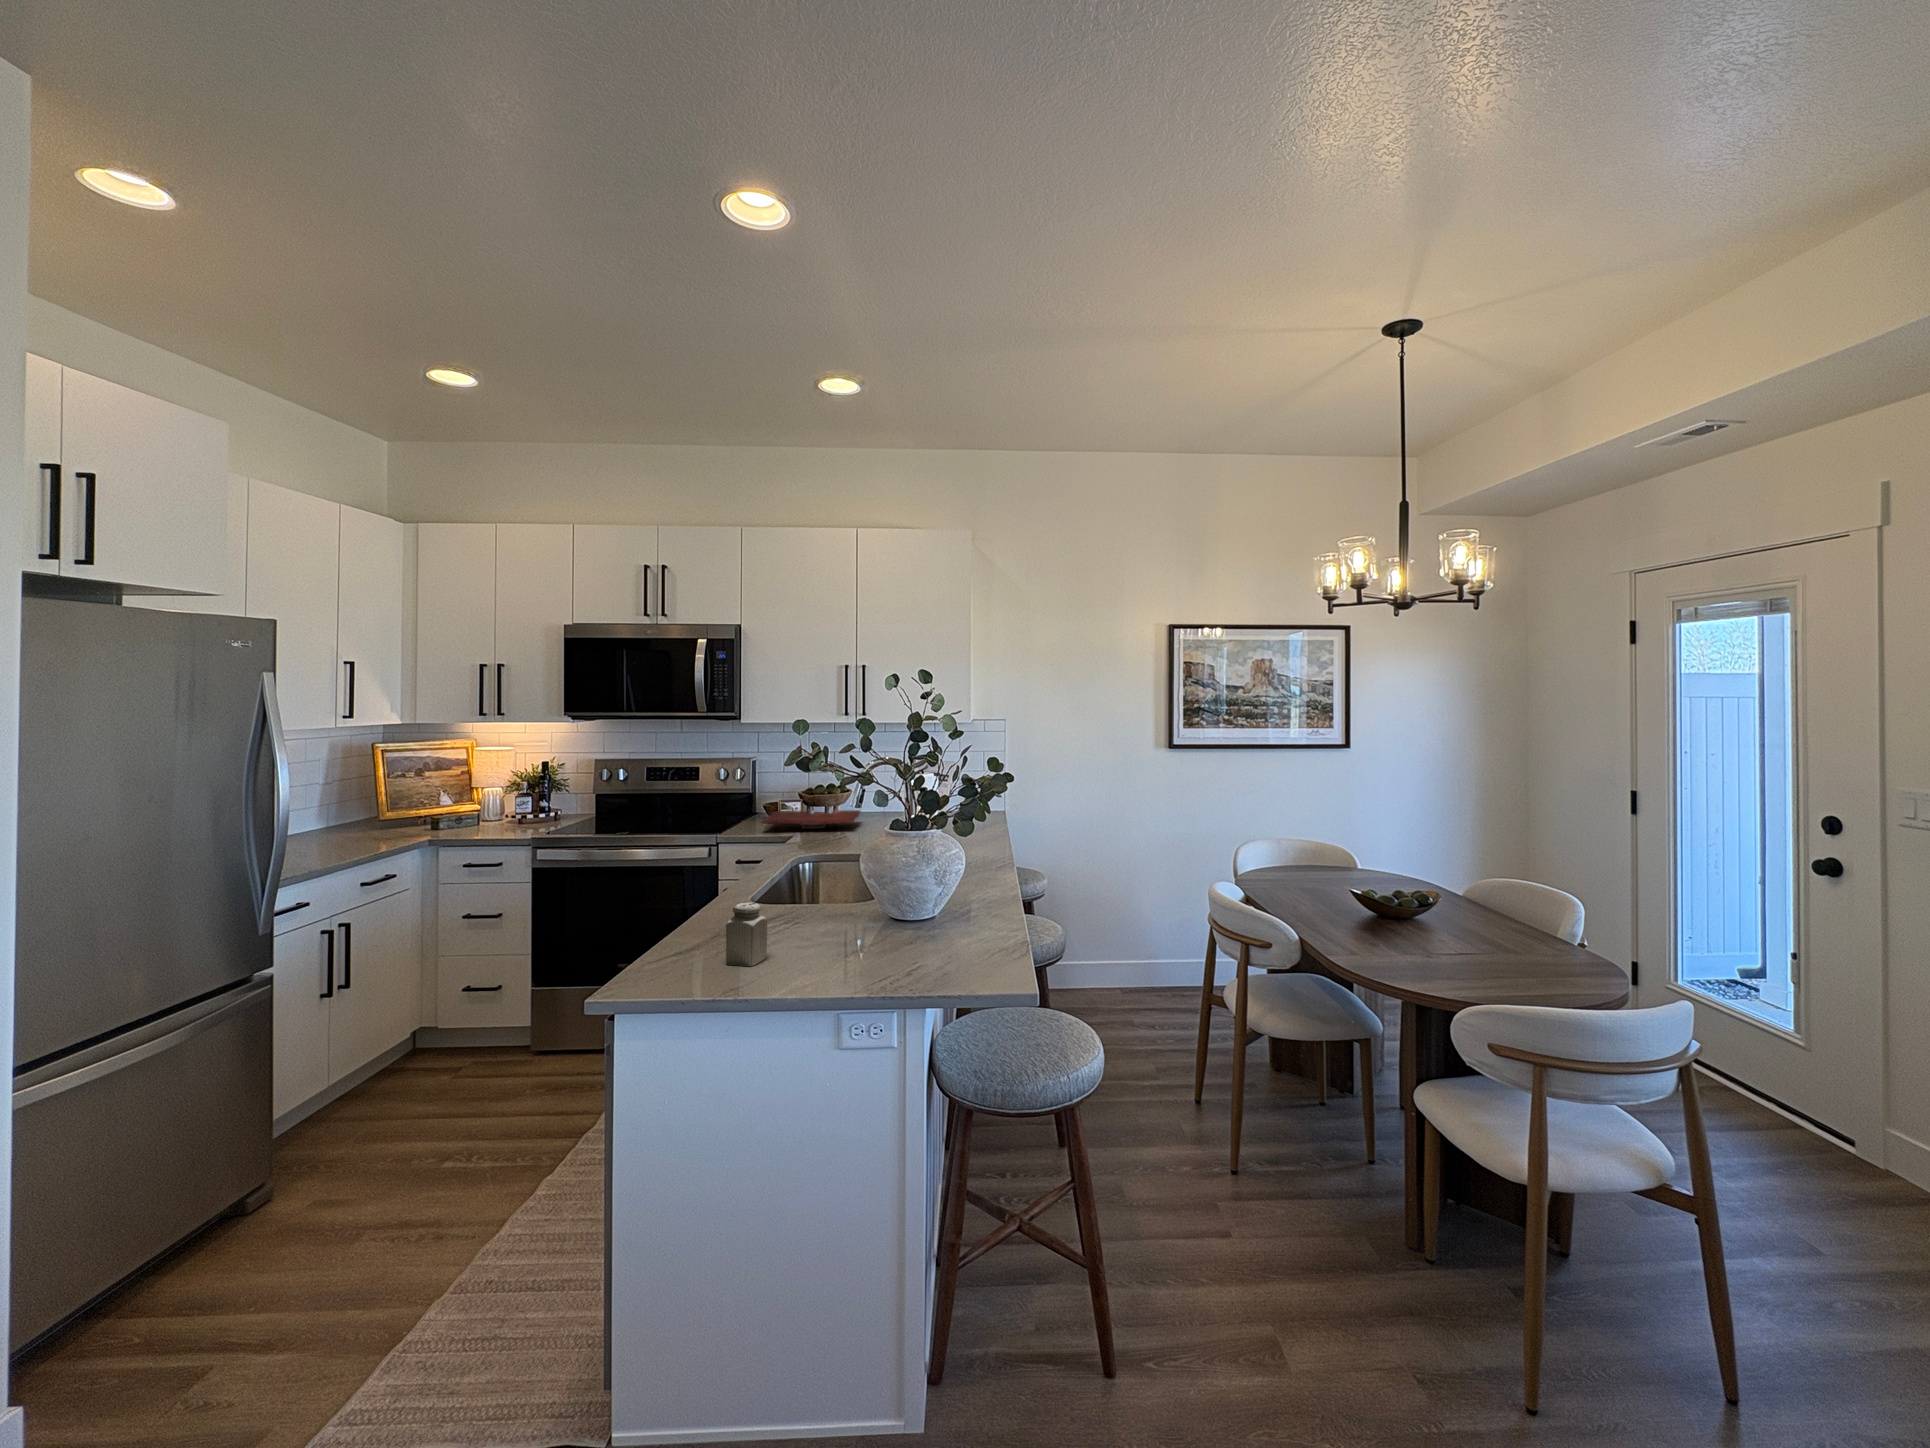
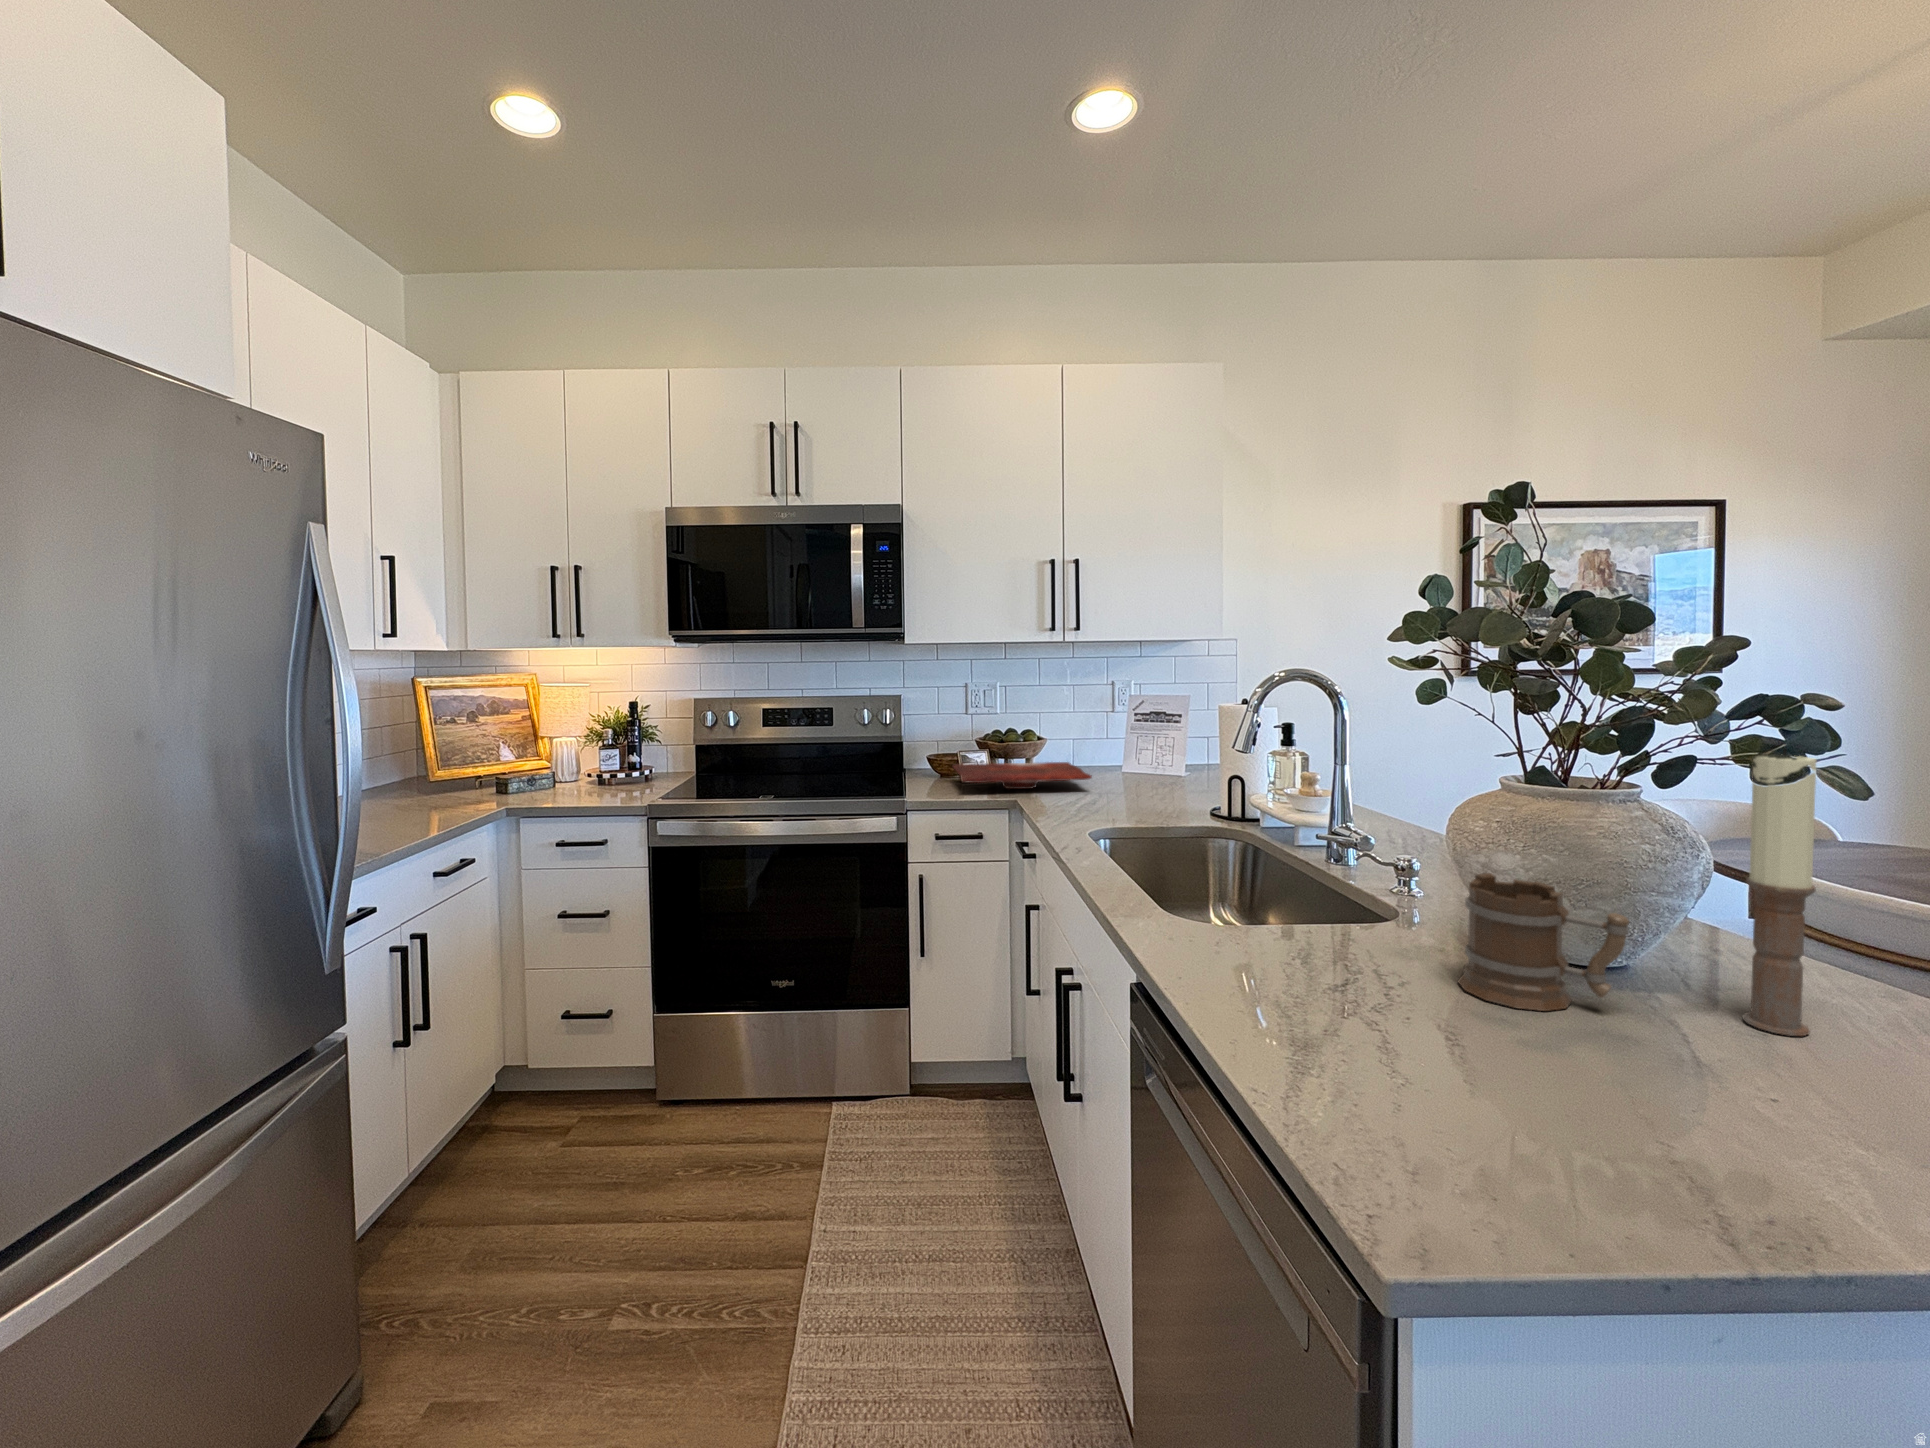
candle: none [891,807,913,936] -> present [1743,749,1816,1036]
mug: none [800,866,847,929] -> present [1458,873,1629,1011]
salt shaker: present [726,903,767,966] -> none [1608,992,1744,1172]

